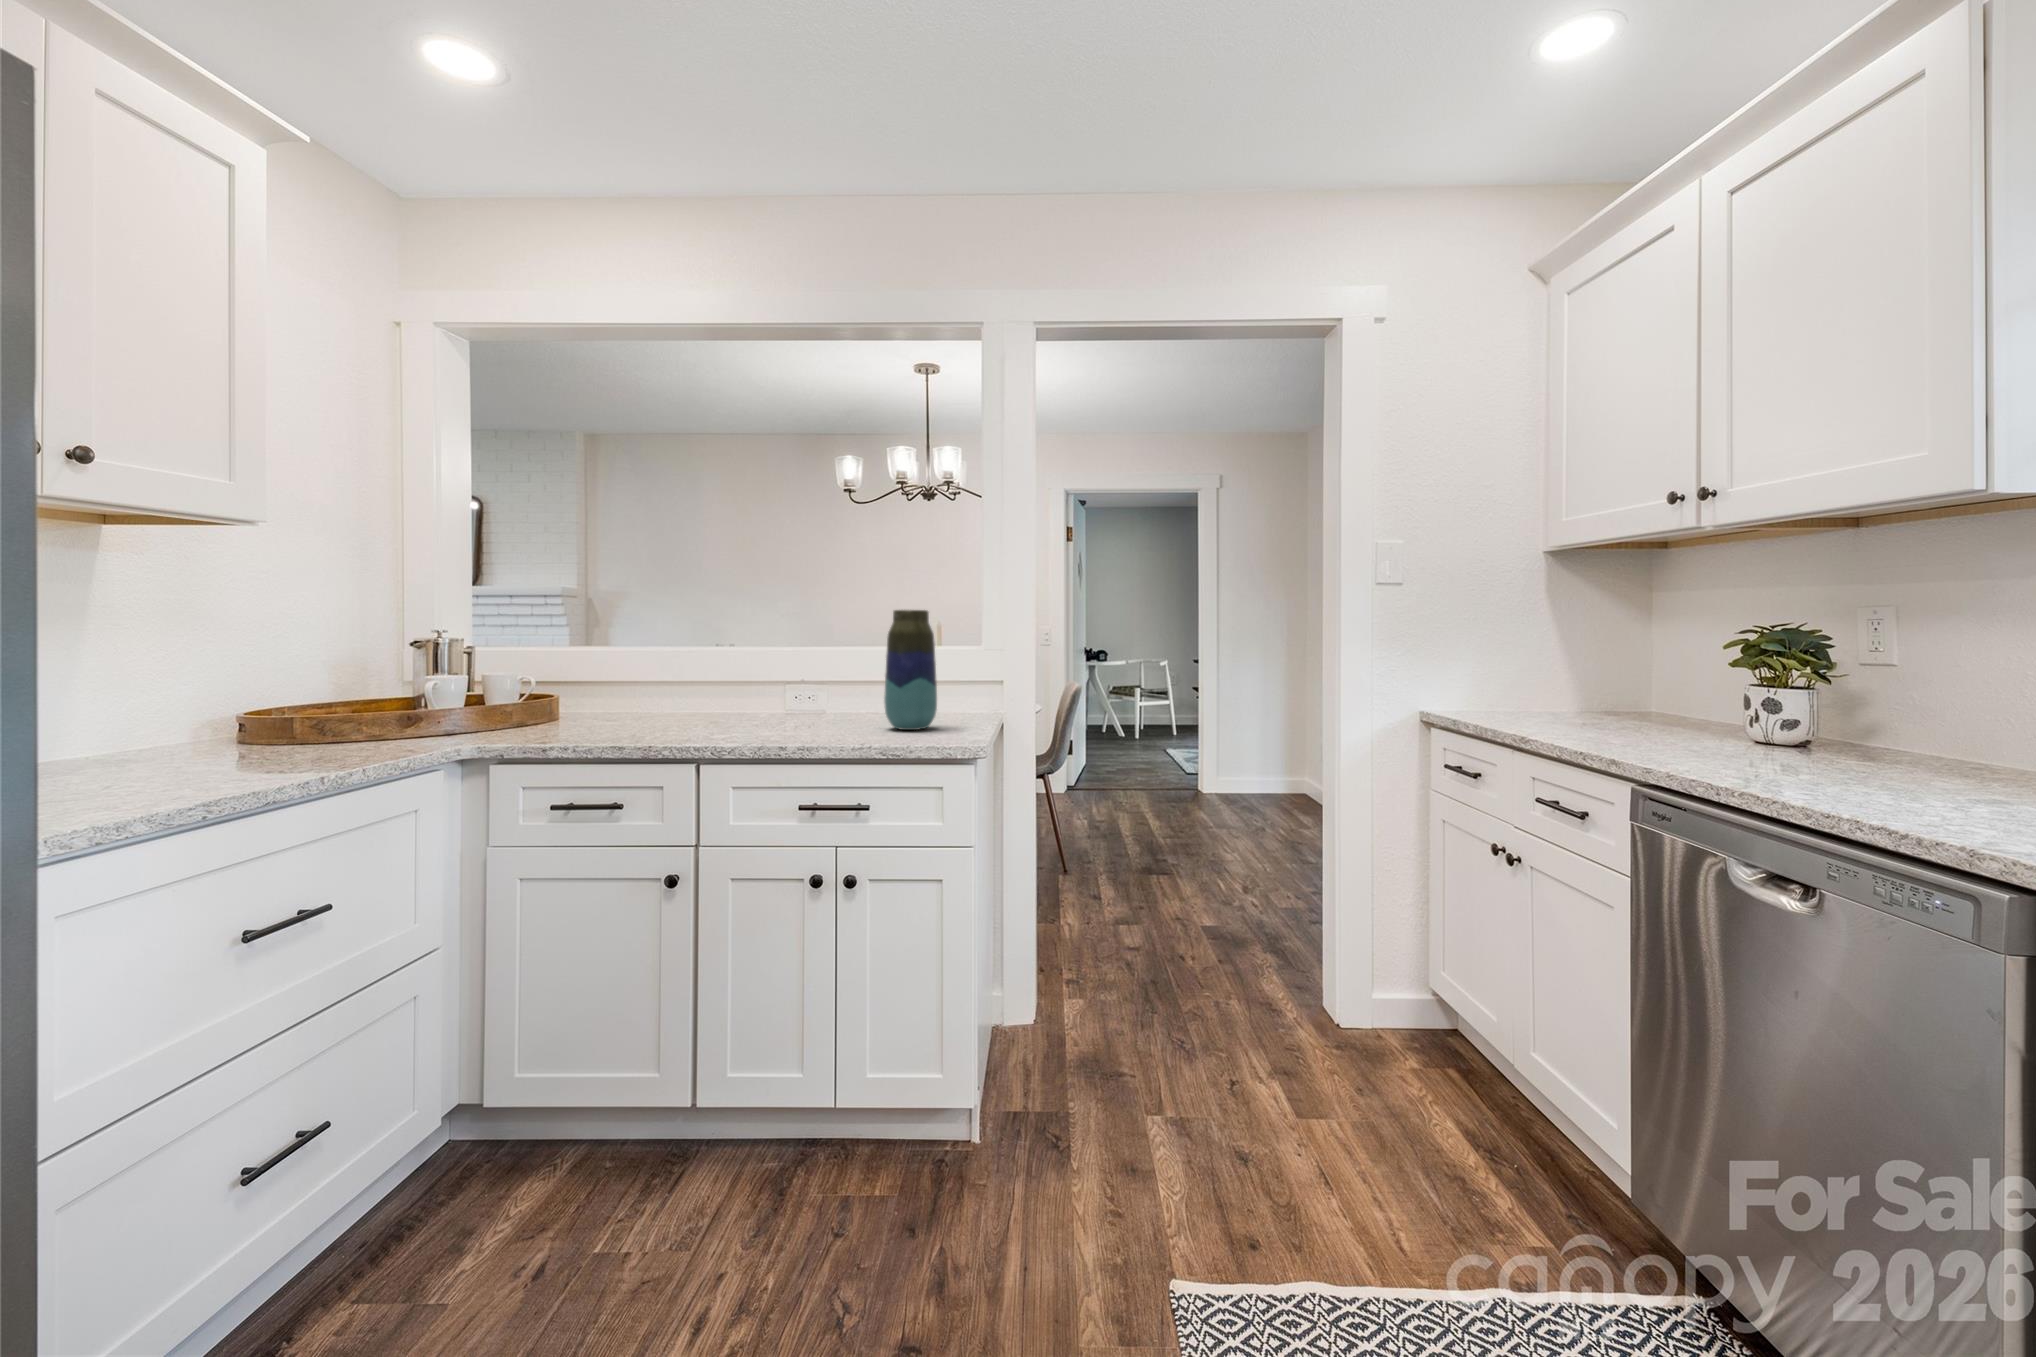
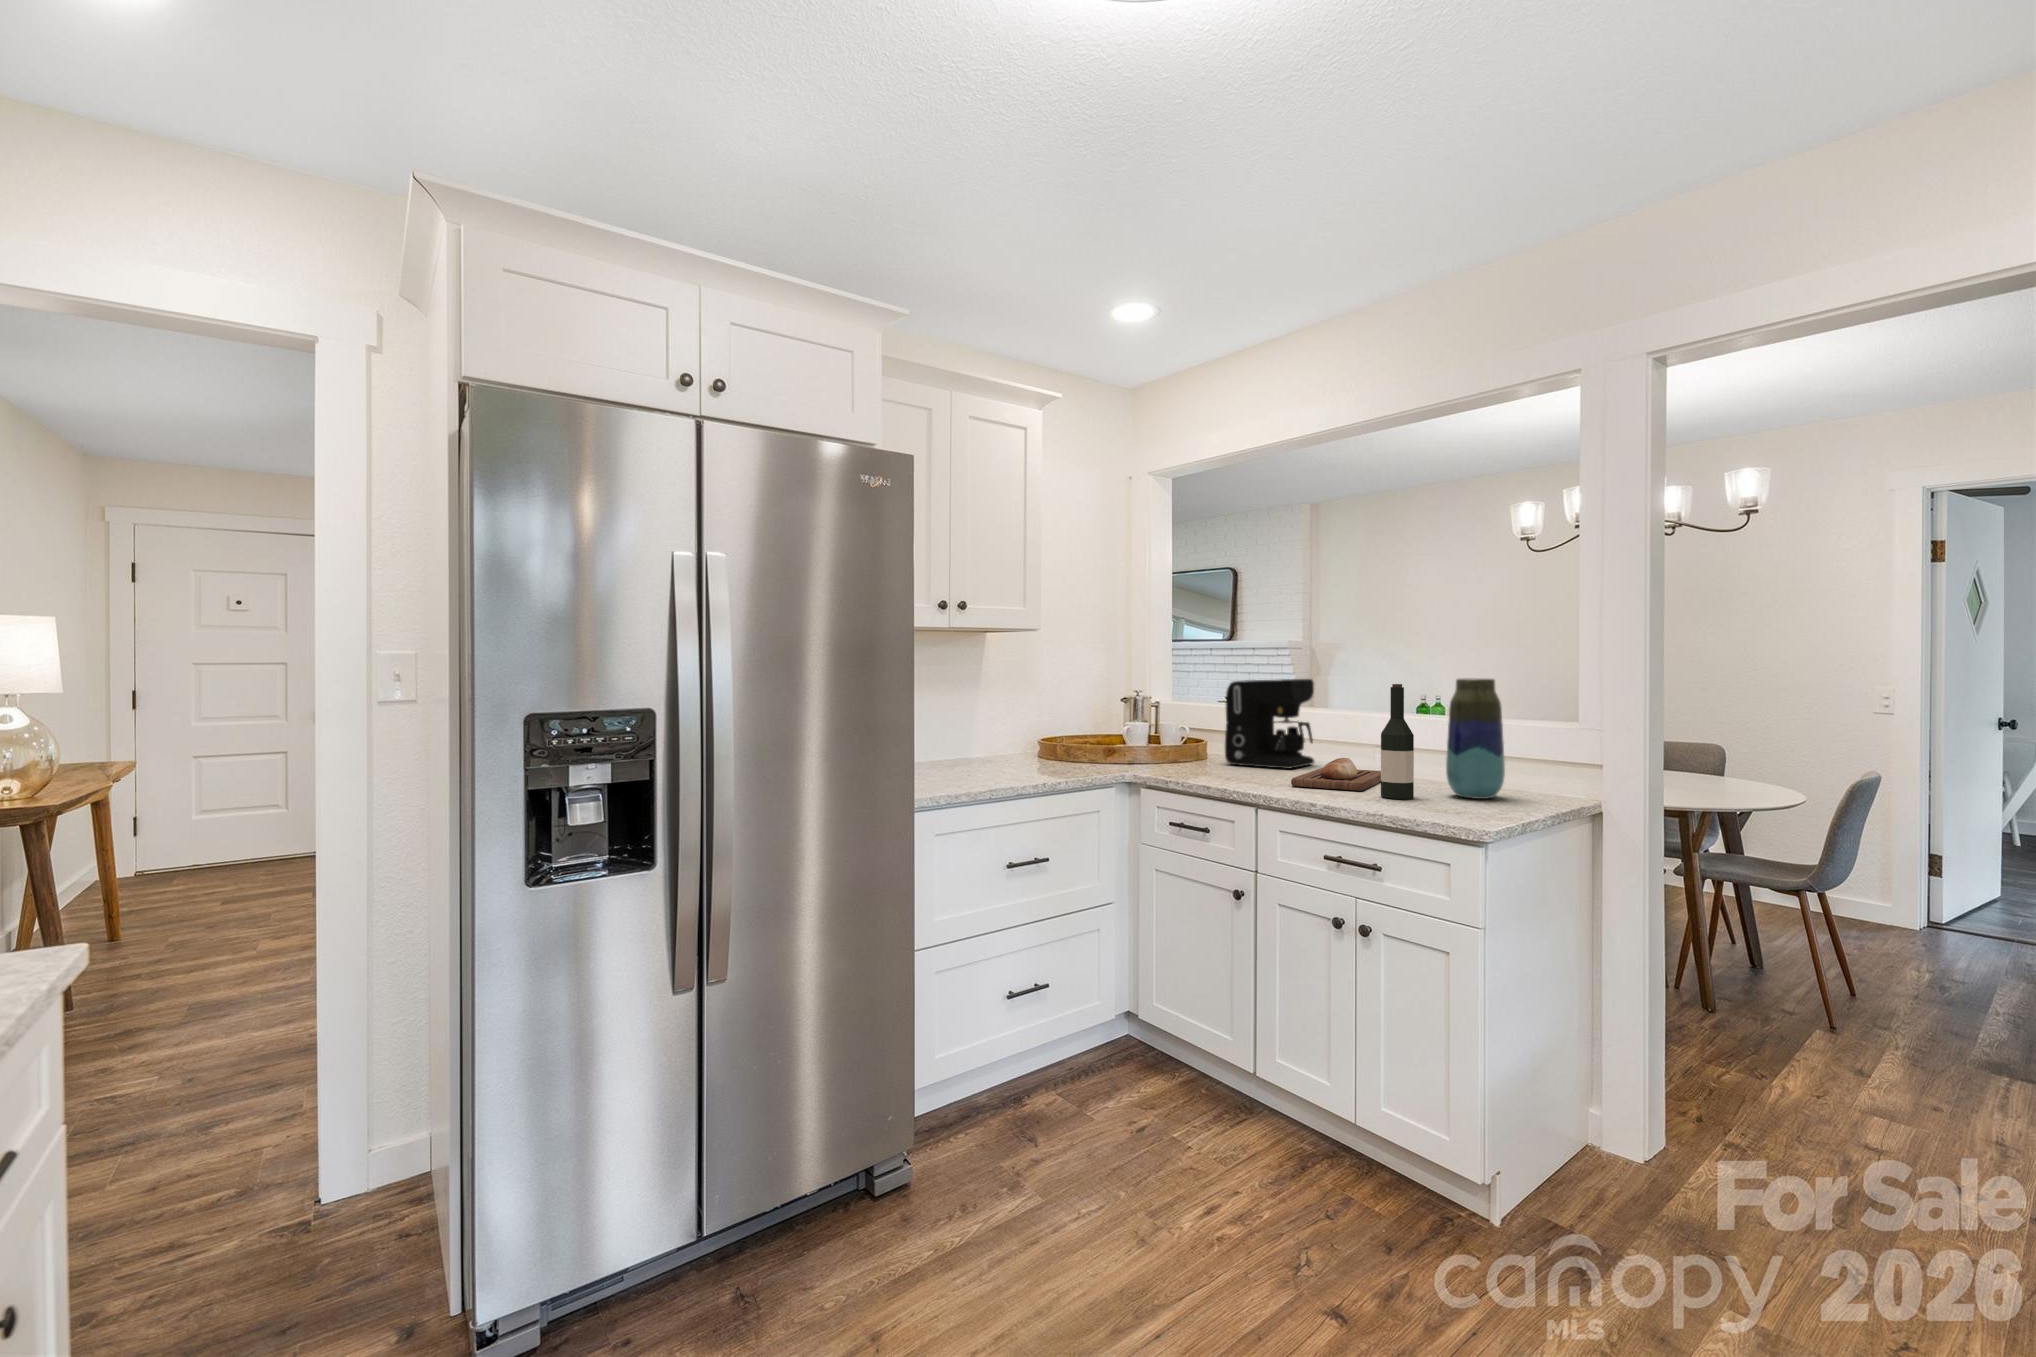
wine bottle: none [829,613,864,738] -> present [1381,684,1414,799]
coffee maker: none [591,614,703,720] -> present [1225,679,1314,769]
bread loaf: none [718,701,804,736] -> present [1291,758,1381,791]

